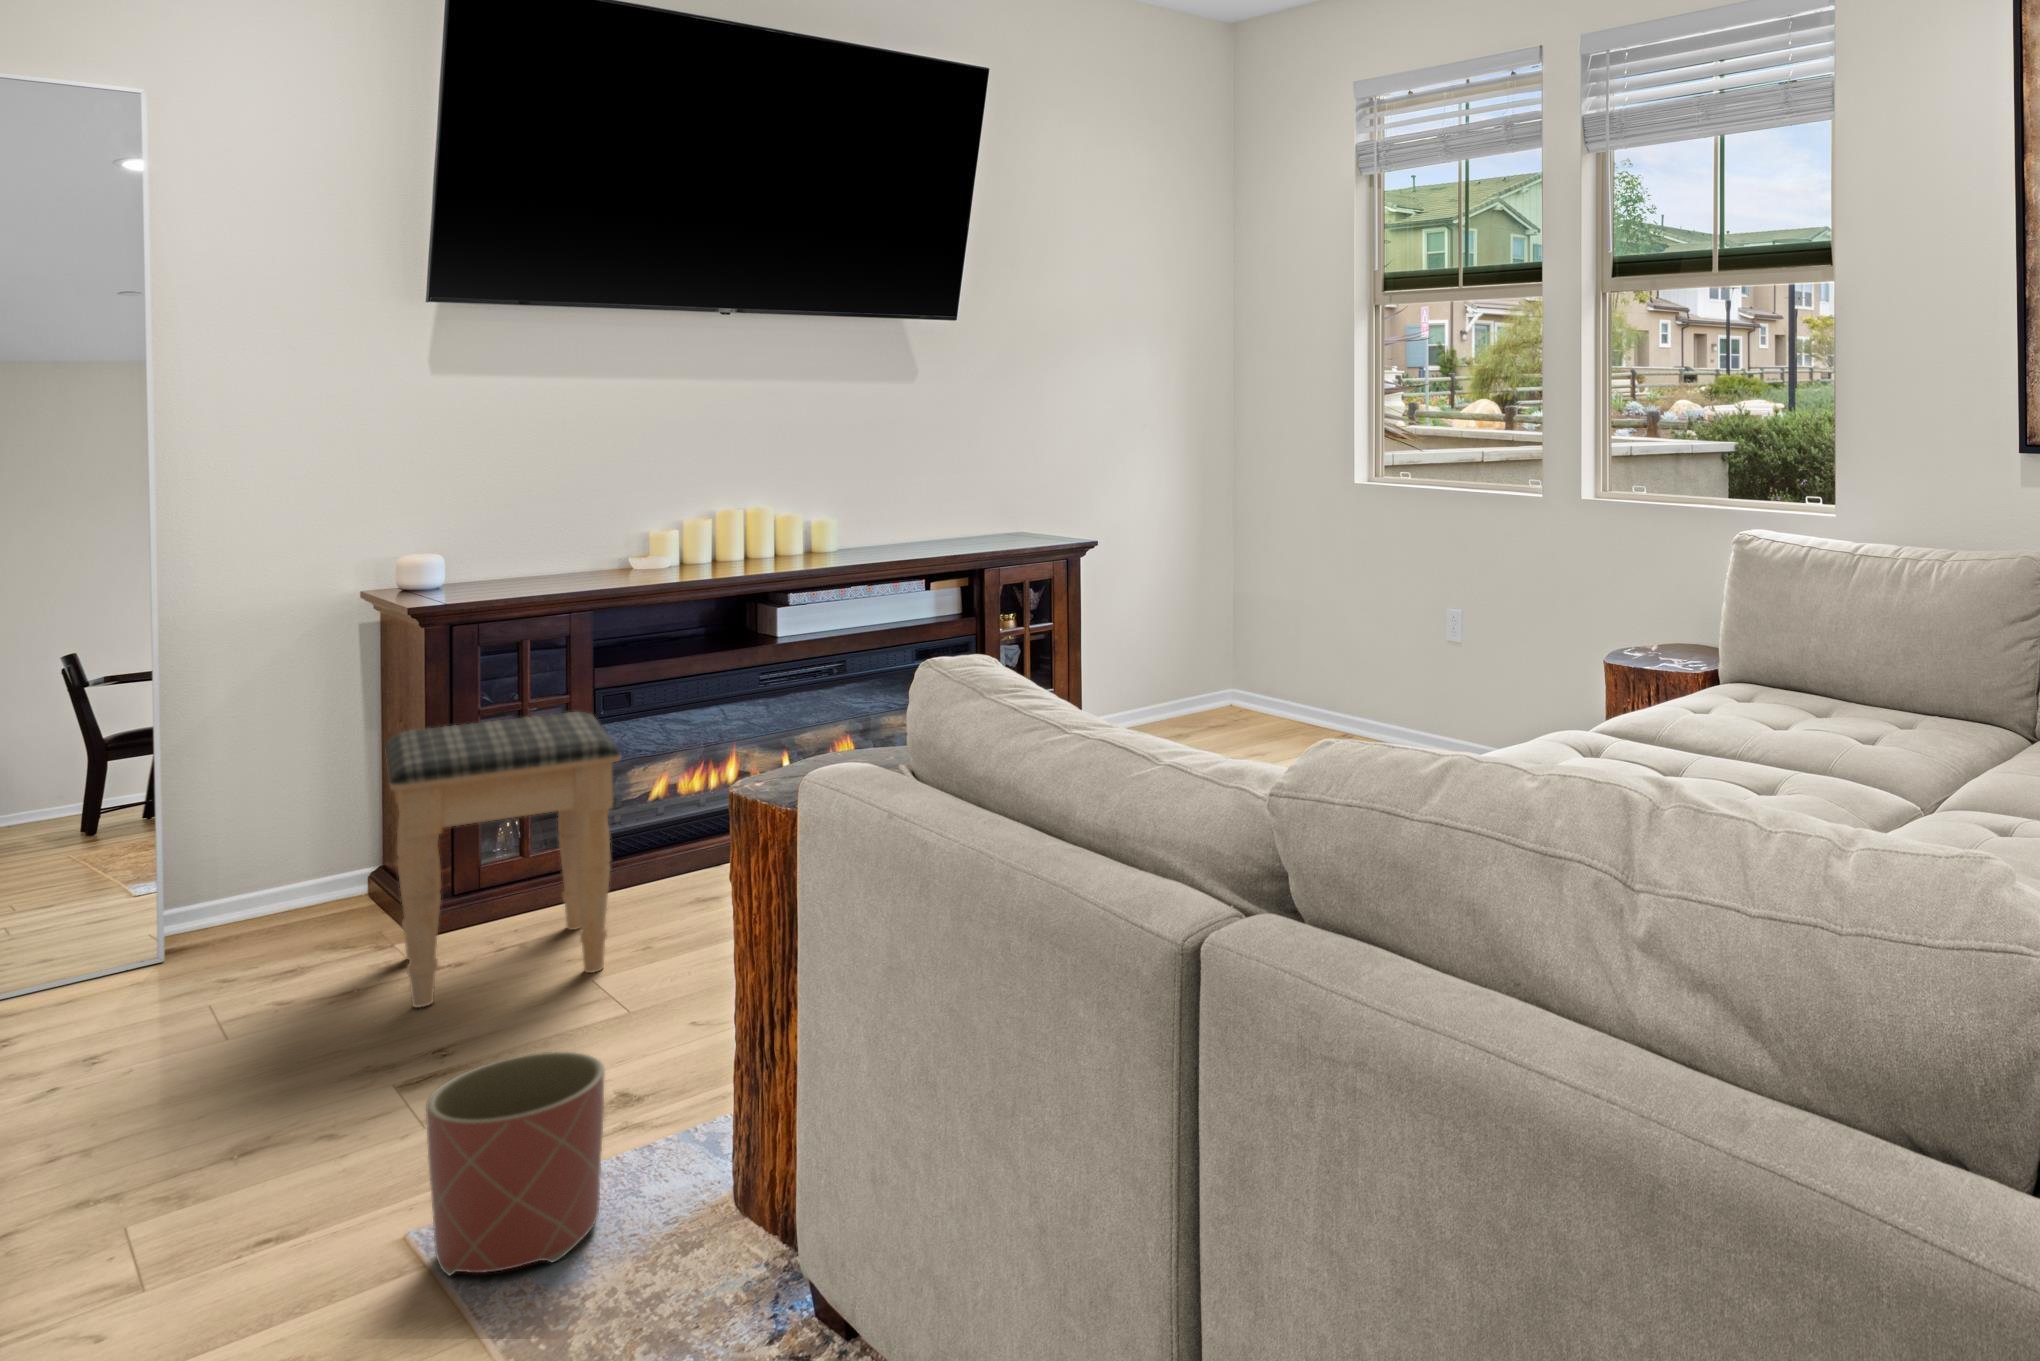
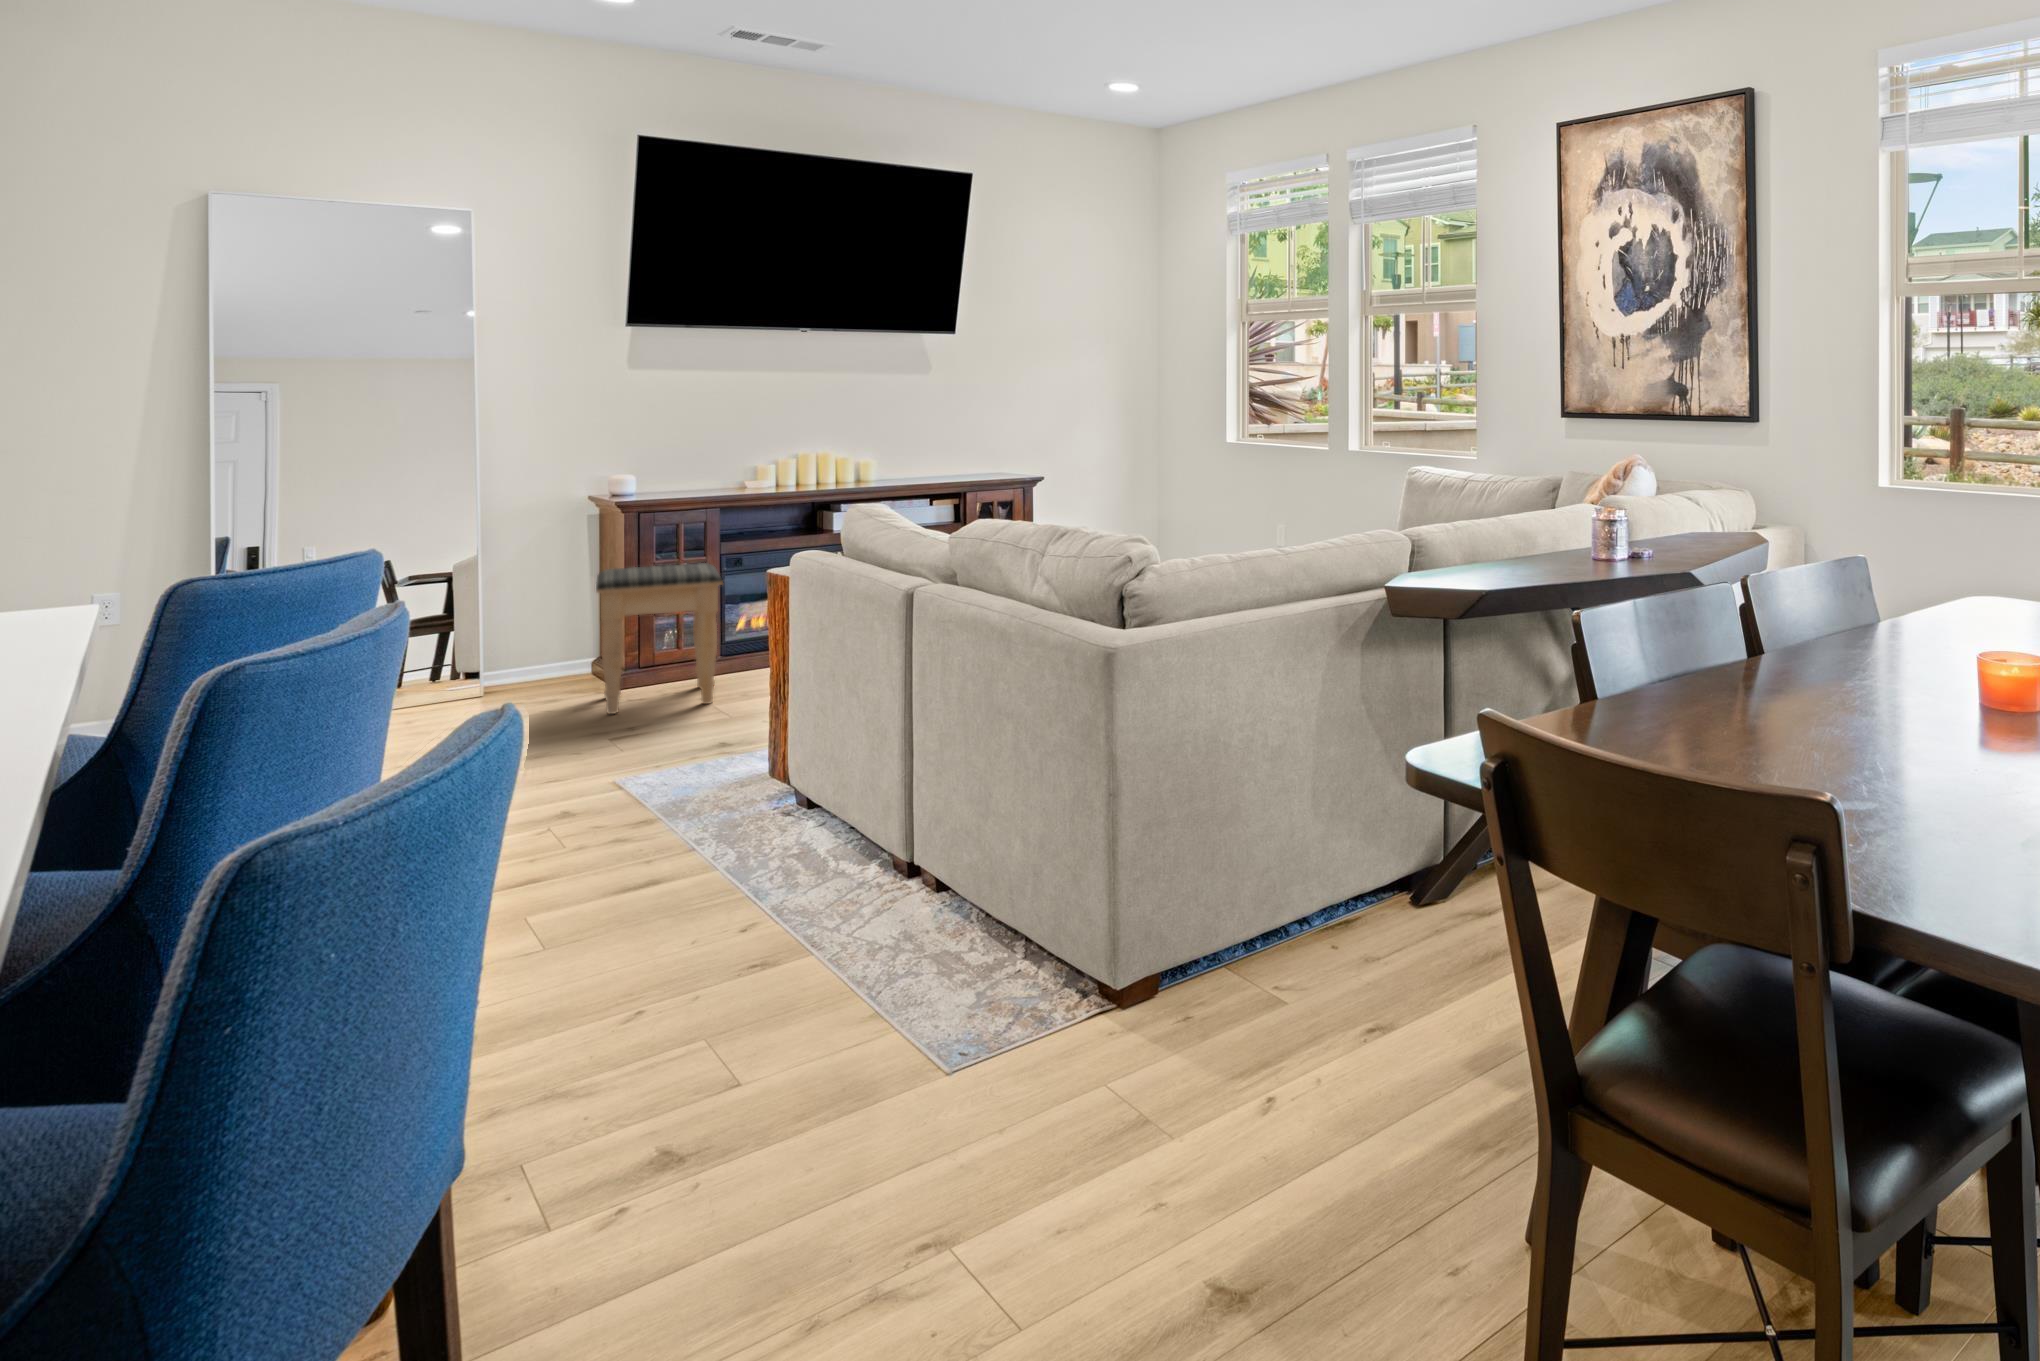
planter: present [426,1052,604,1275] -> none [598,702,686,796]

